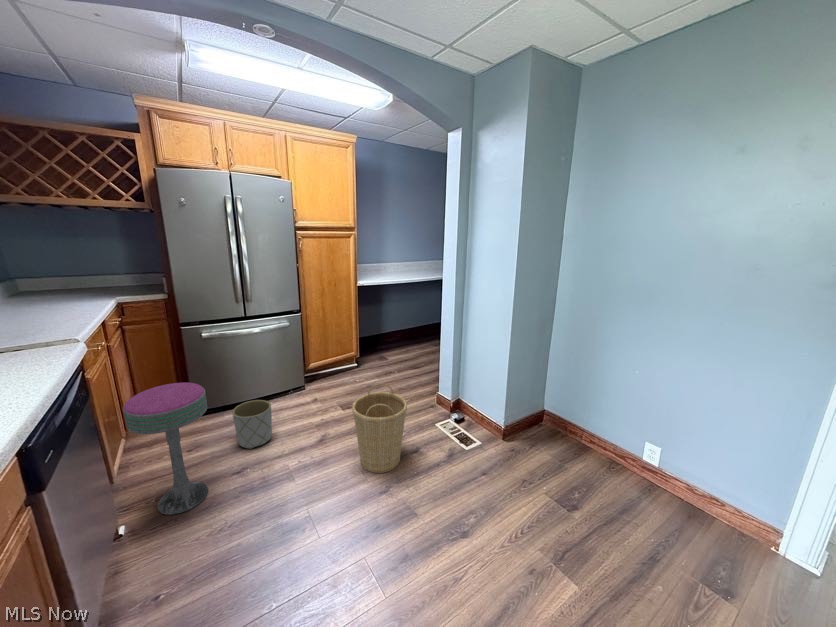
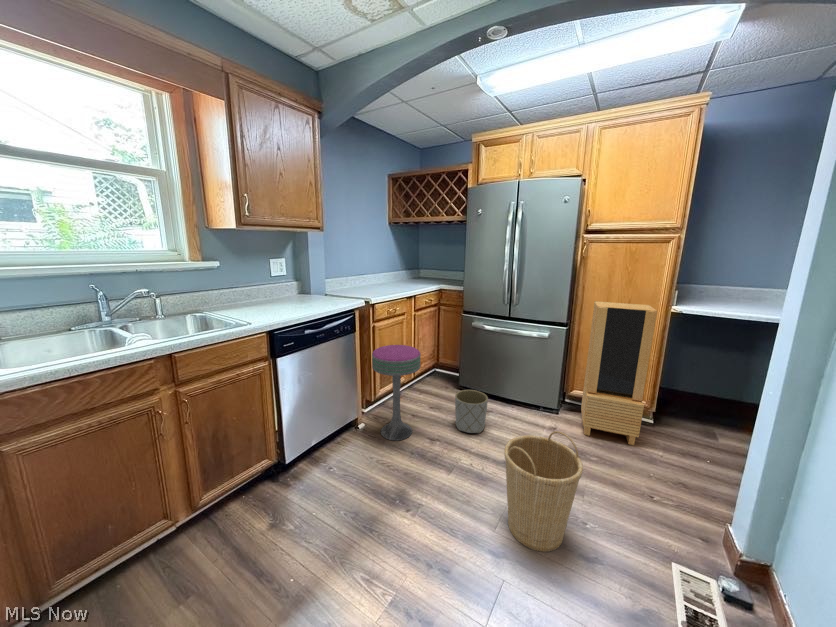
storage cabinet: none [315,283,368,393] -> present [581,301,657,445]

